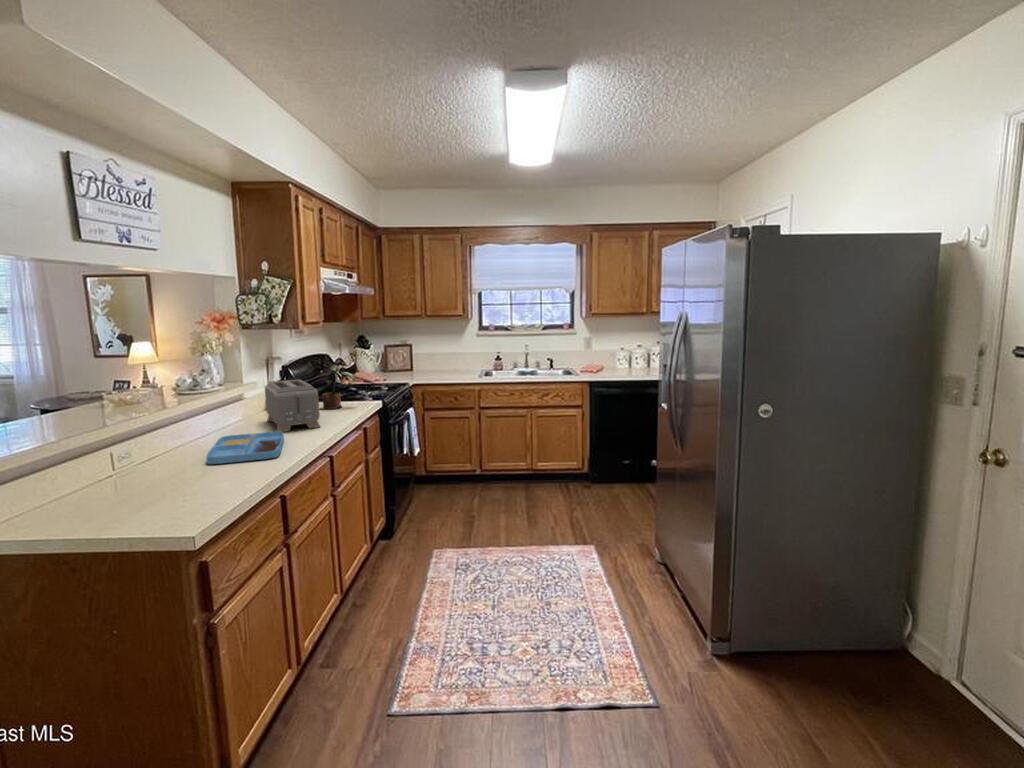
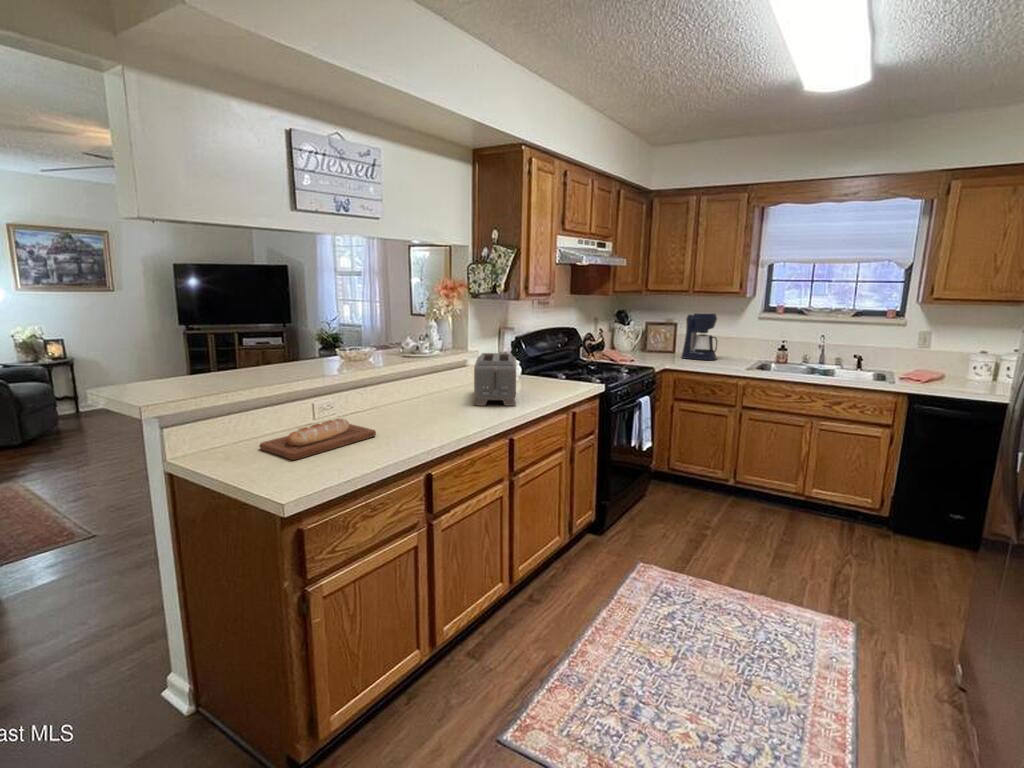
coffee maker: none [423,334,451,374] -> present [681,312,717,360]
potted plant: present [320,366,355,410] -> none [534,342,573,388]
tray: present [207,431,284,464] -> none [389,402,472,432]
bread loaf: none [63,462,203,512] -> present [259,419,376,460]

